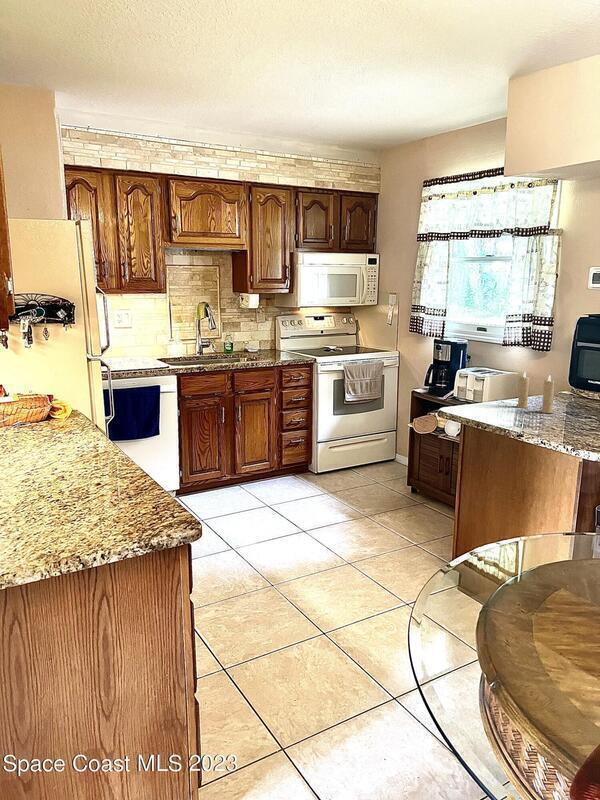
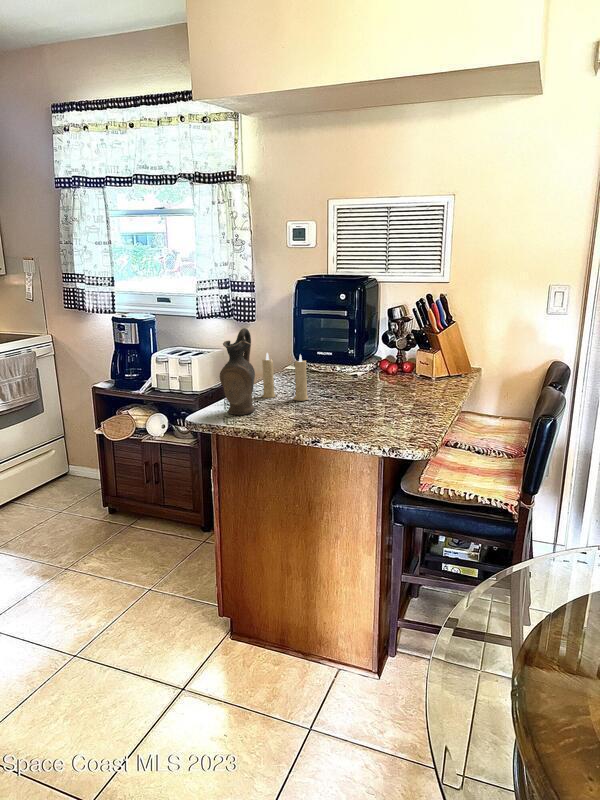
ceramic pitcher: none [474,349,506,412] -> present [220,328,255,415]

